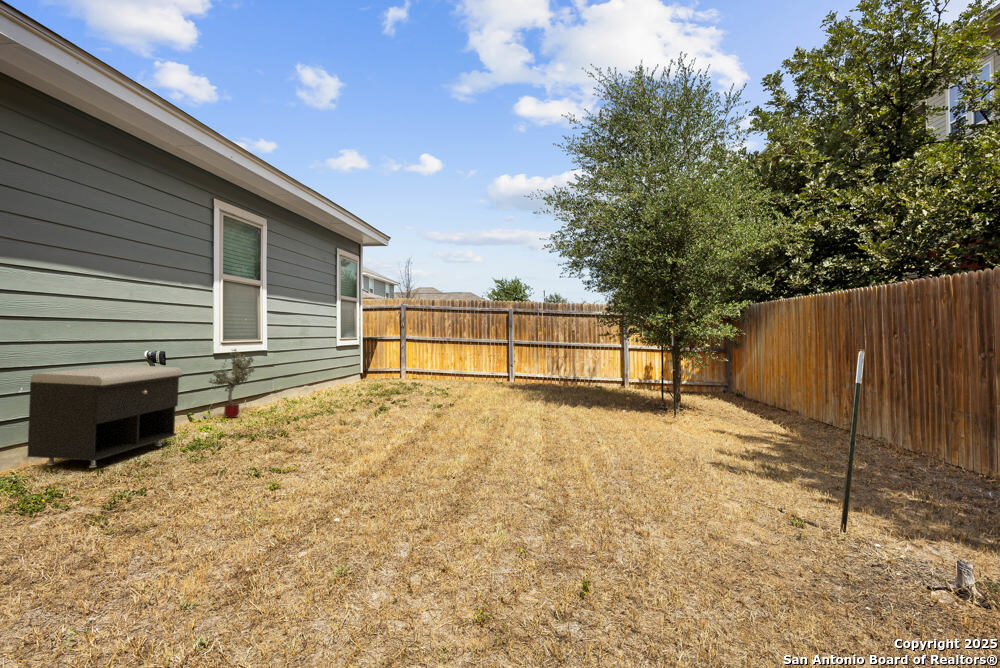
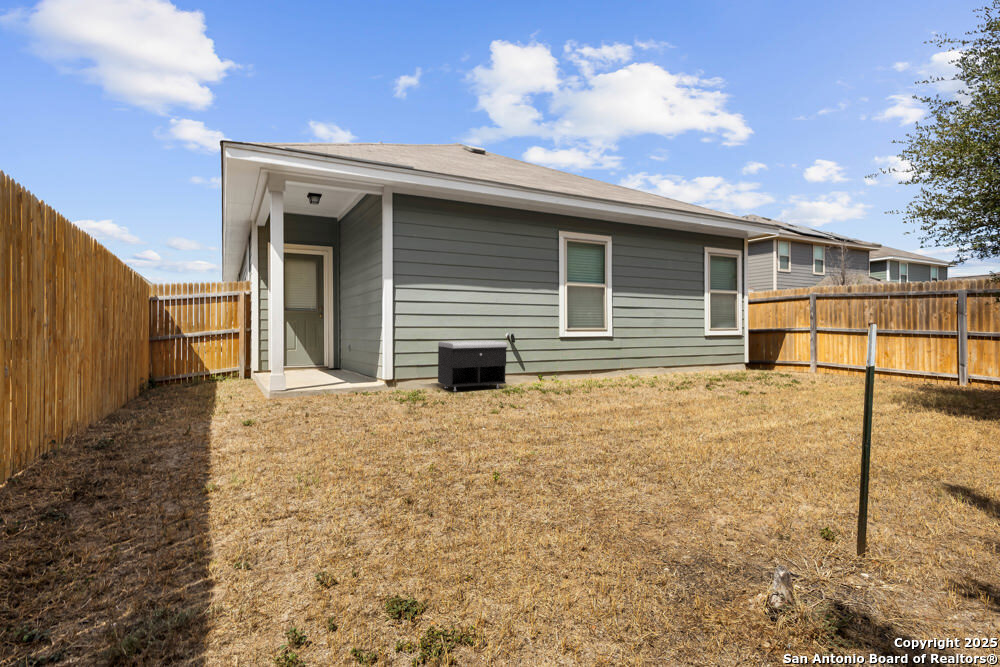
potted tree: present [209,349,255,418] -> none [548,334,583,382]

